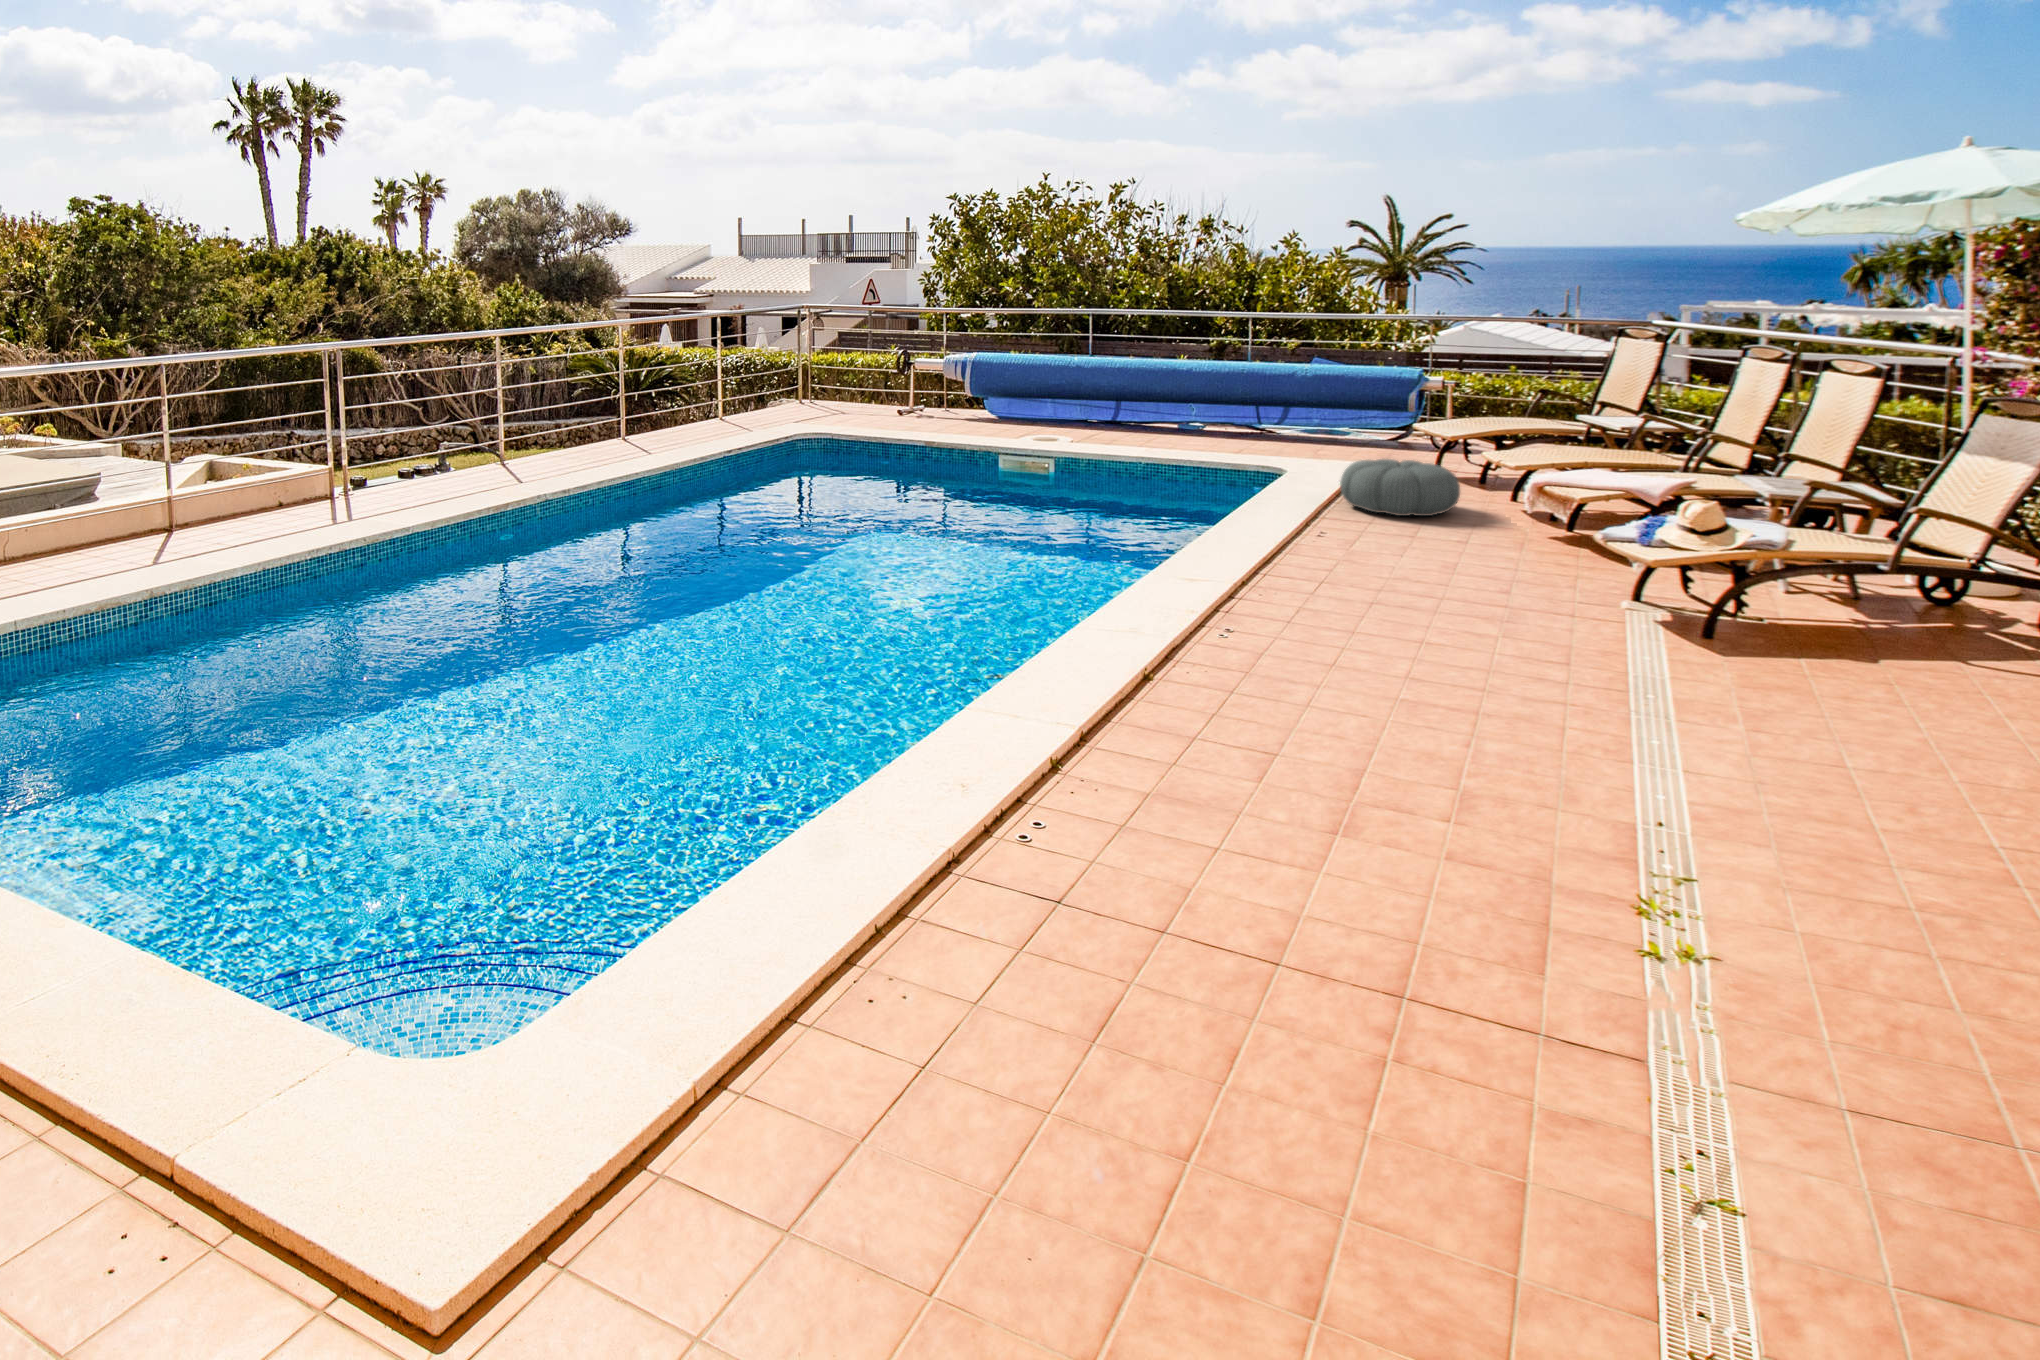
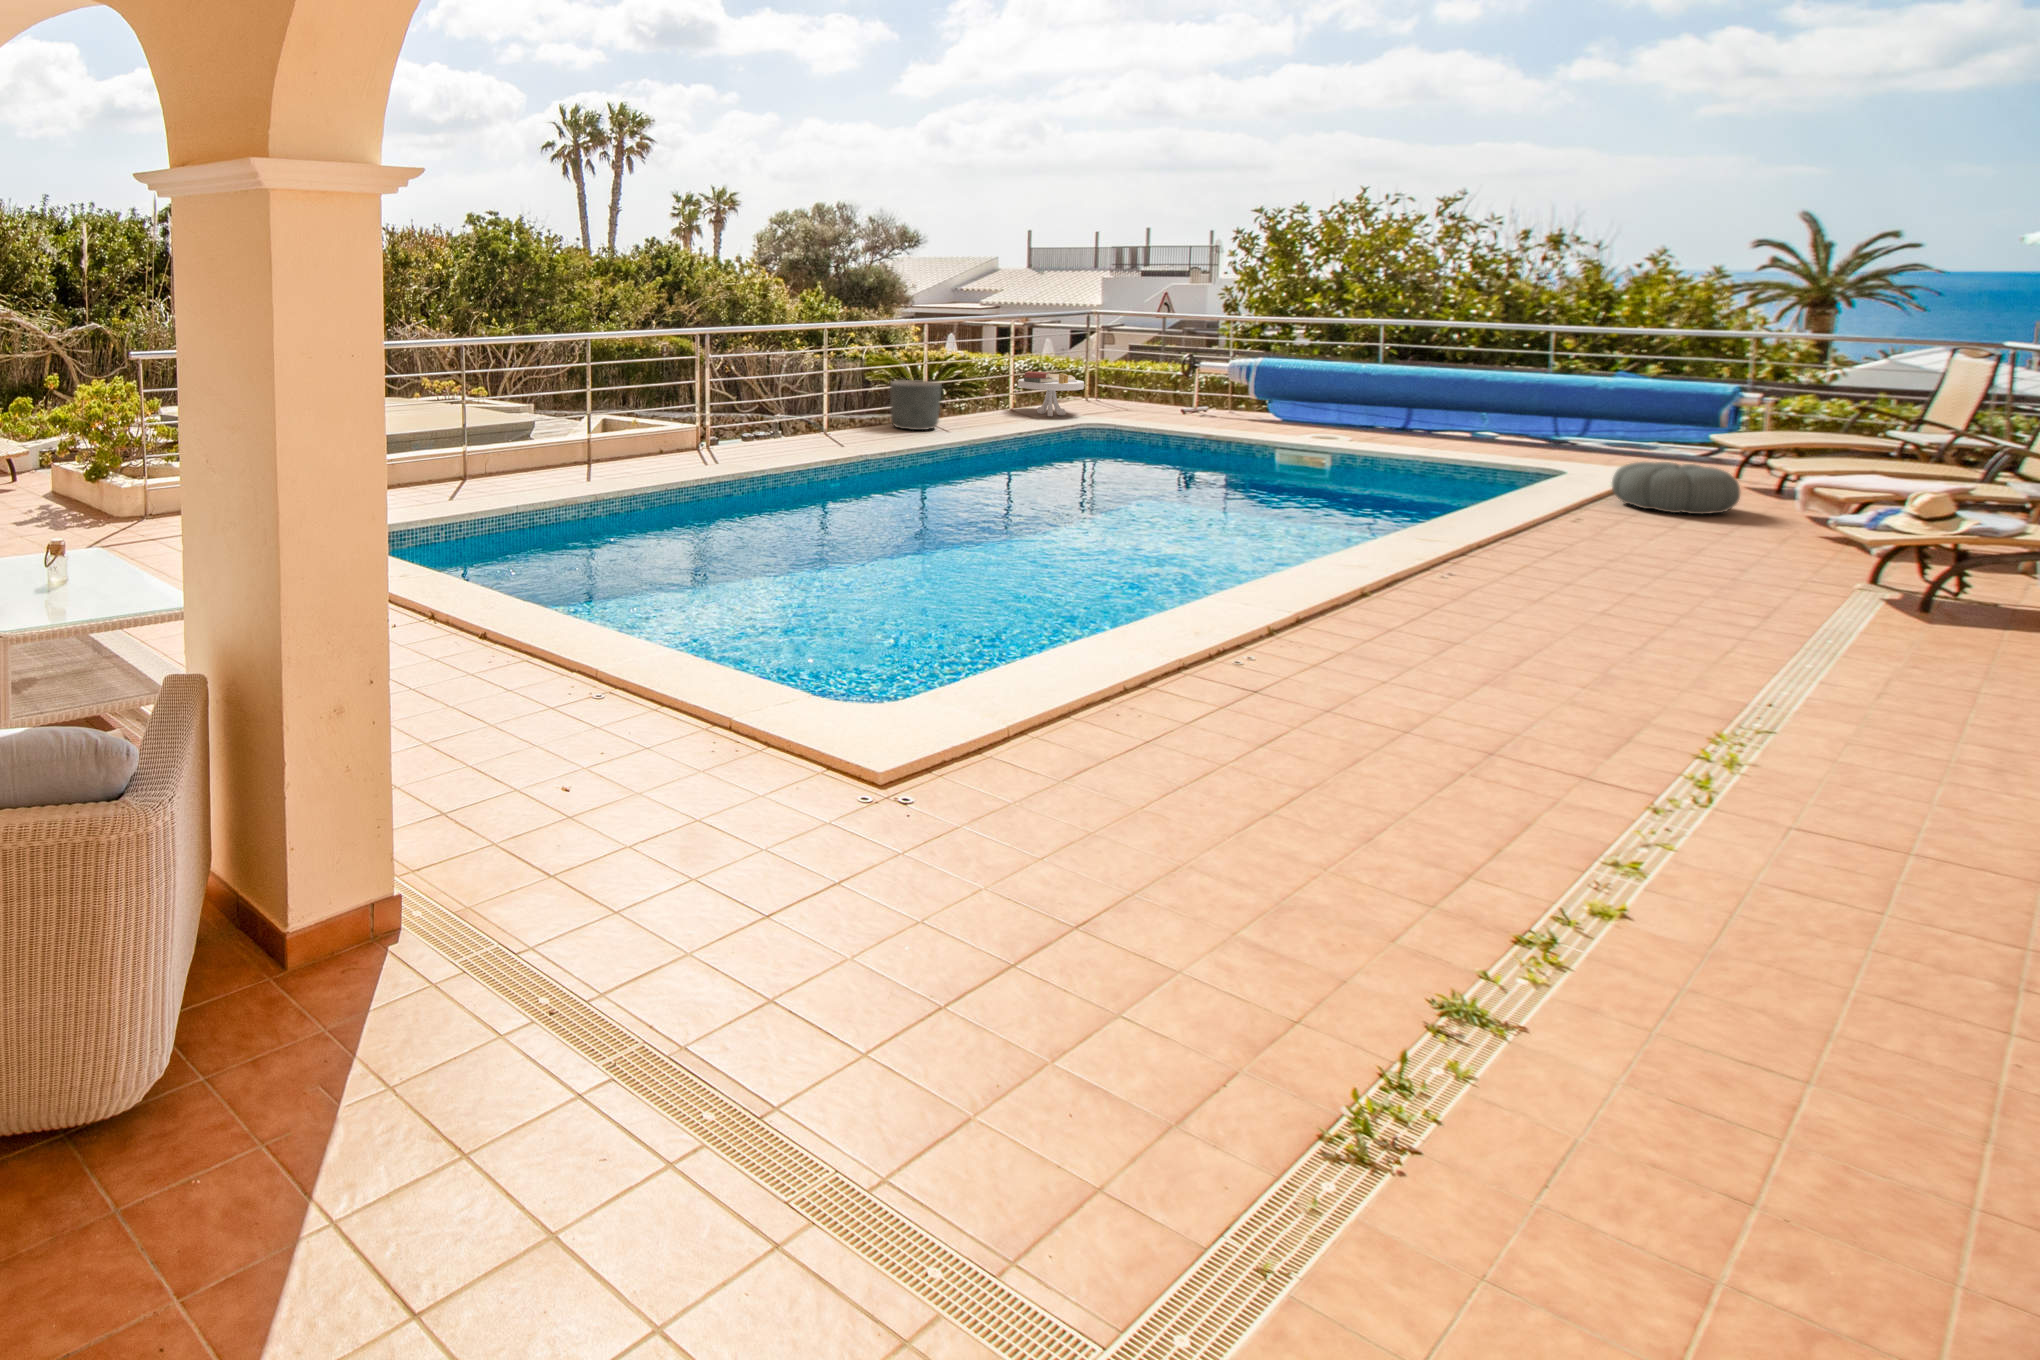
side table: none [726,375,796,426] -> present [1018,371,1084,416]
planter: none [578,394,638,454] -> present [890,380,942,430]

